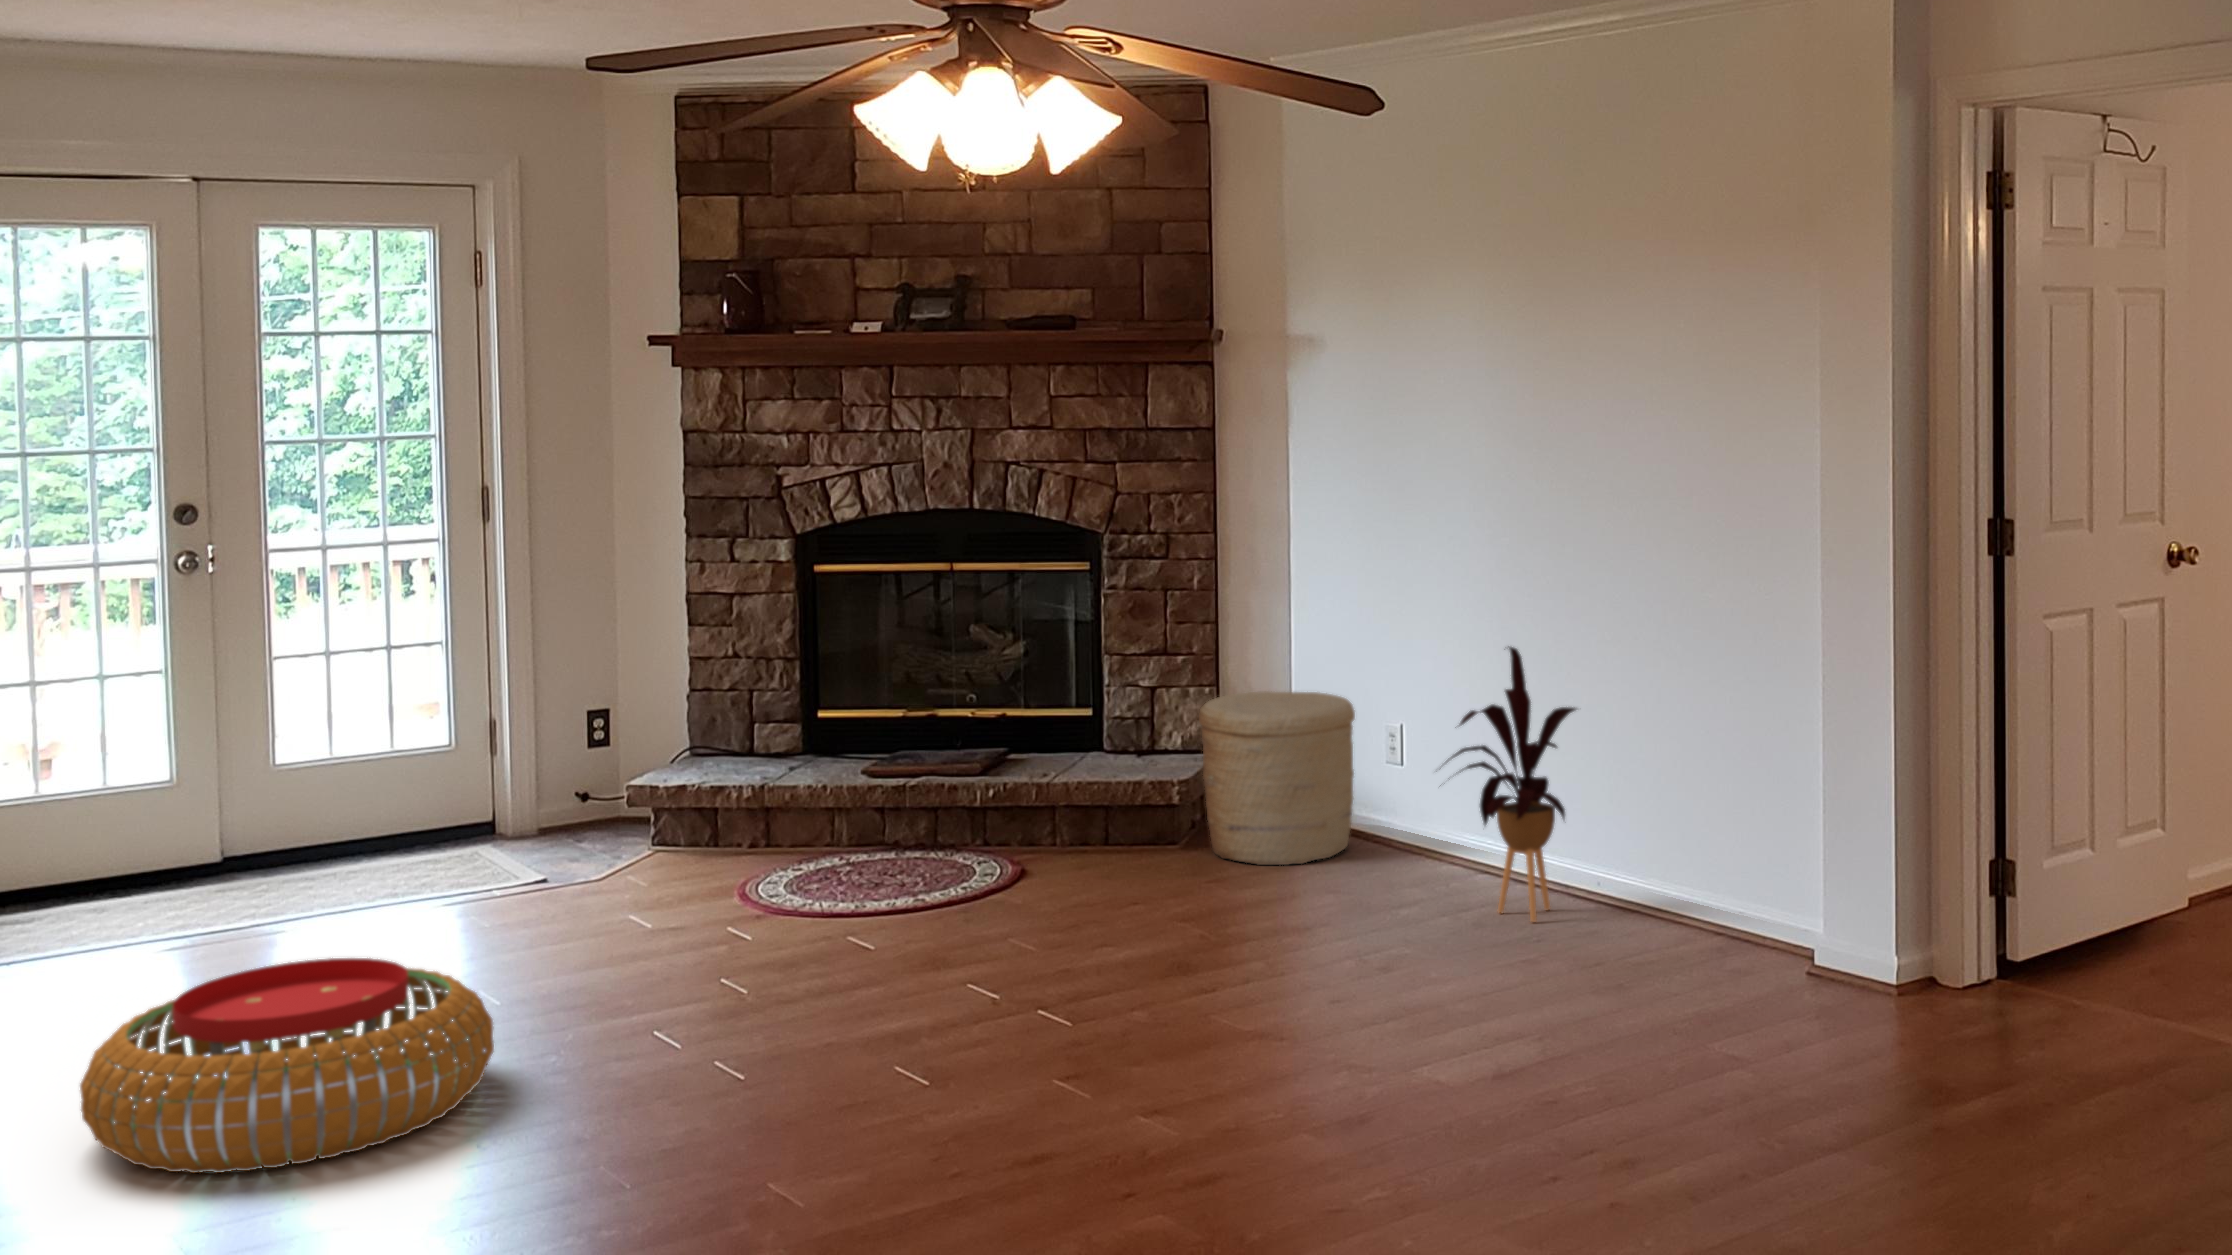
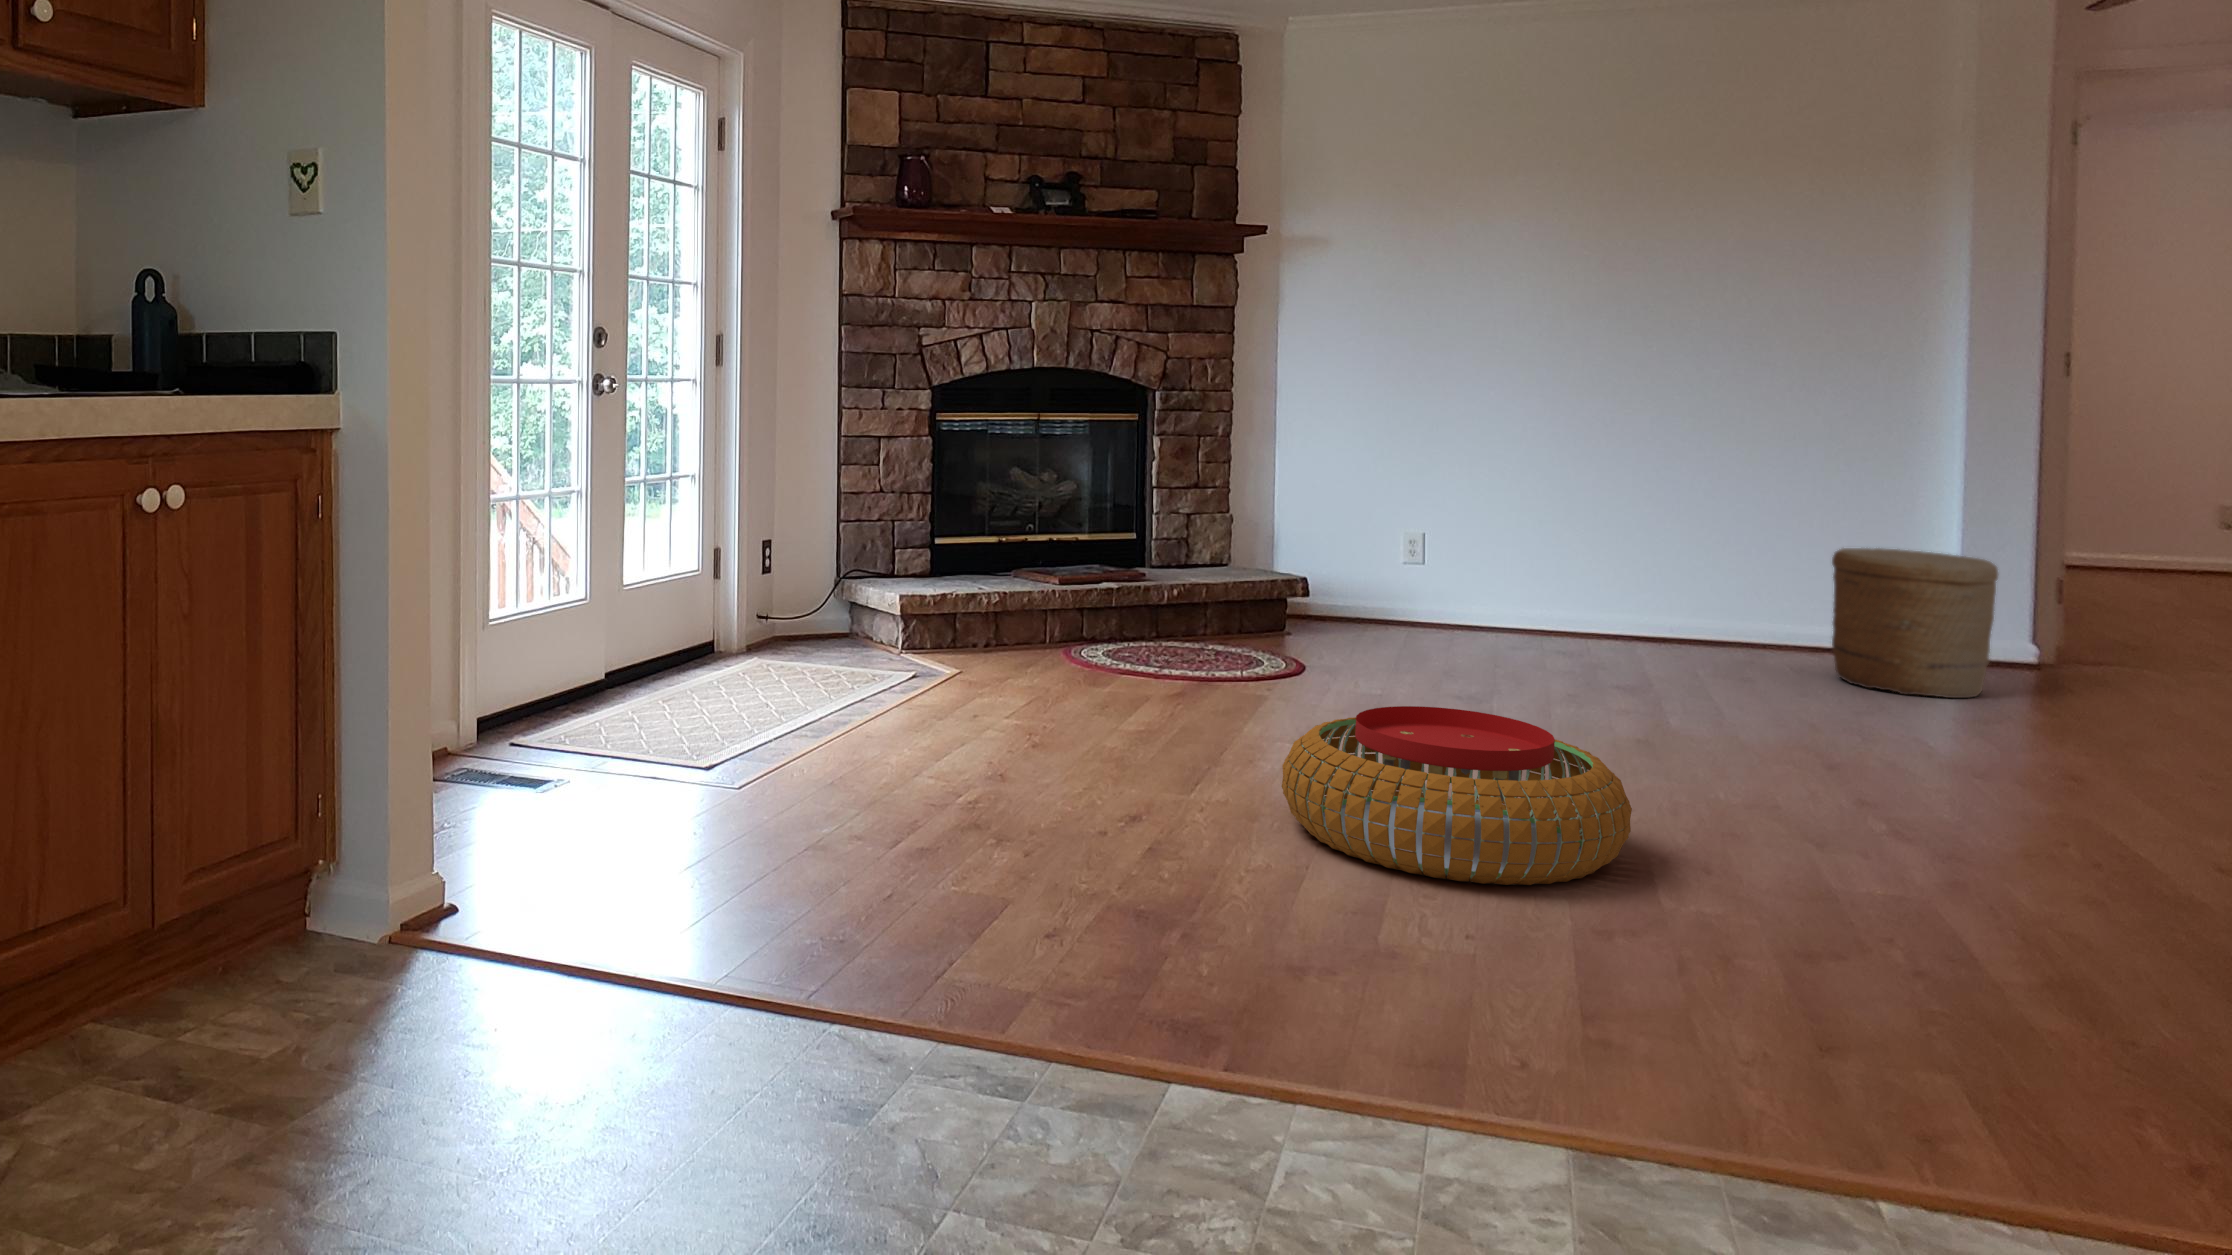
house plant: present [1440,646,1576,922] -> none [1613,463,1732,667]
woven basket: present [1199,691,1355,865] -> present [1832,548,1998,698]

